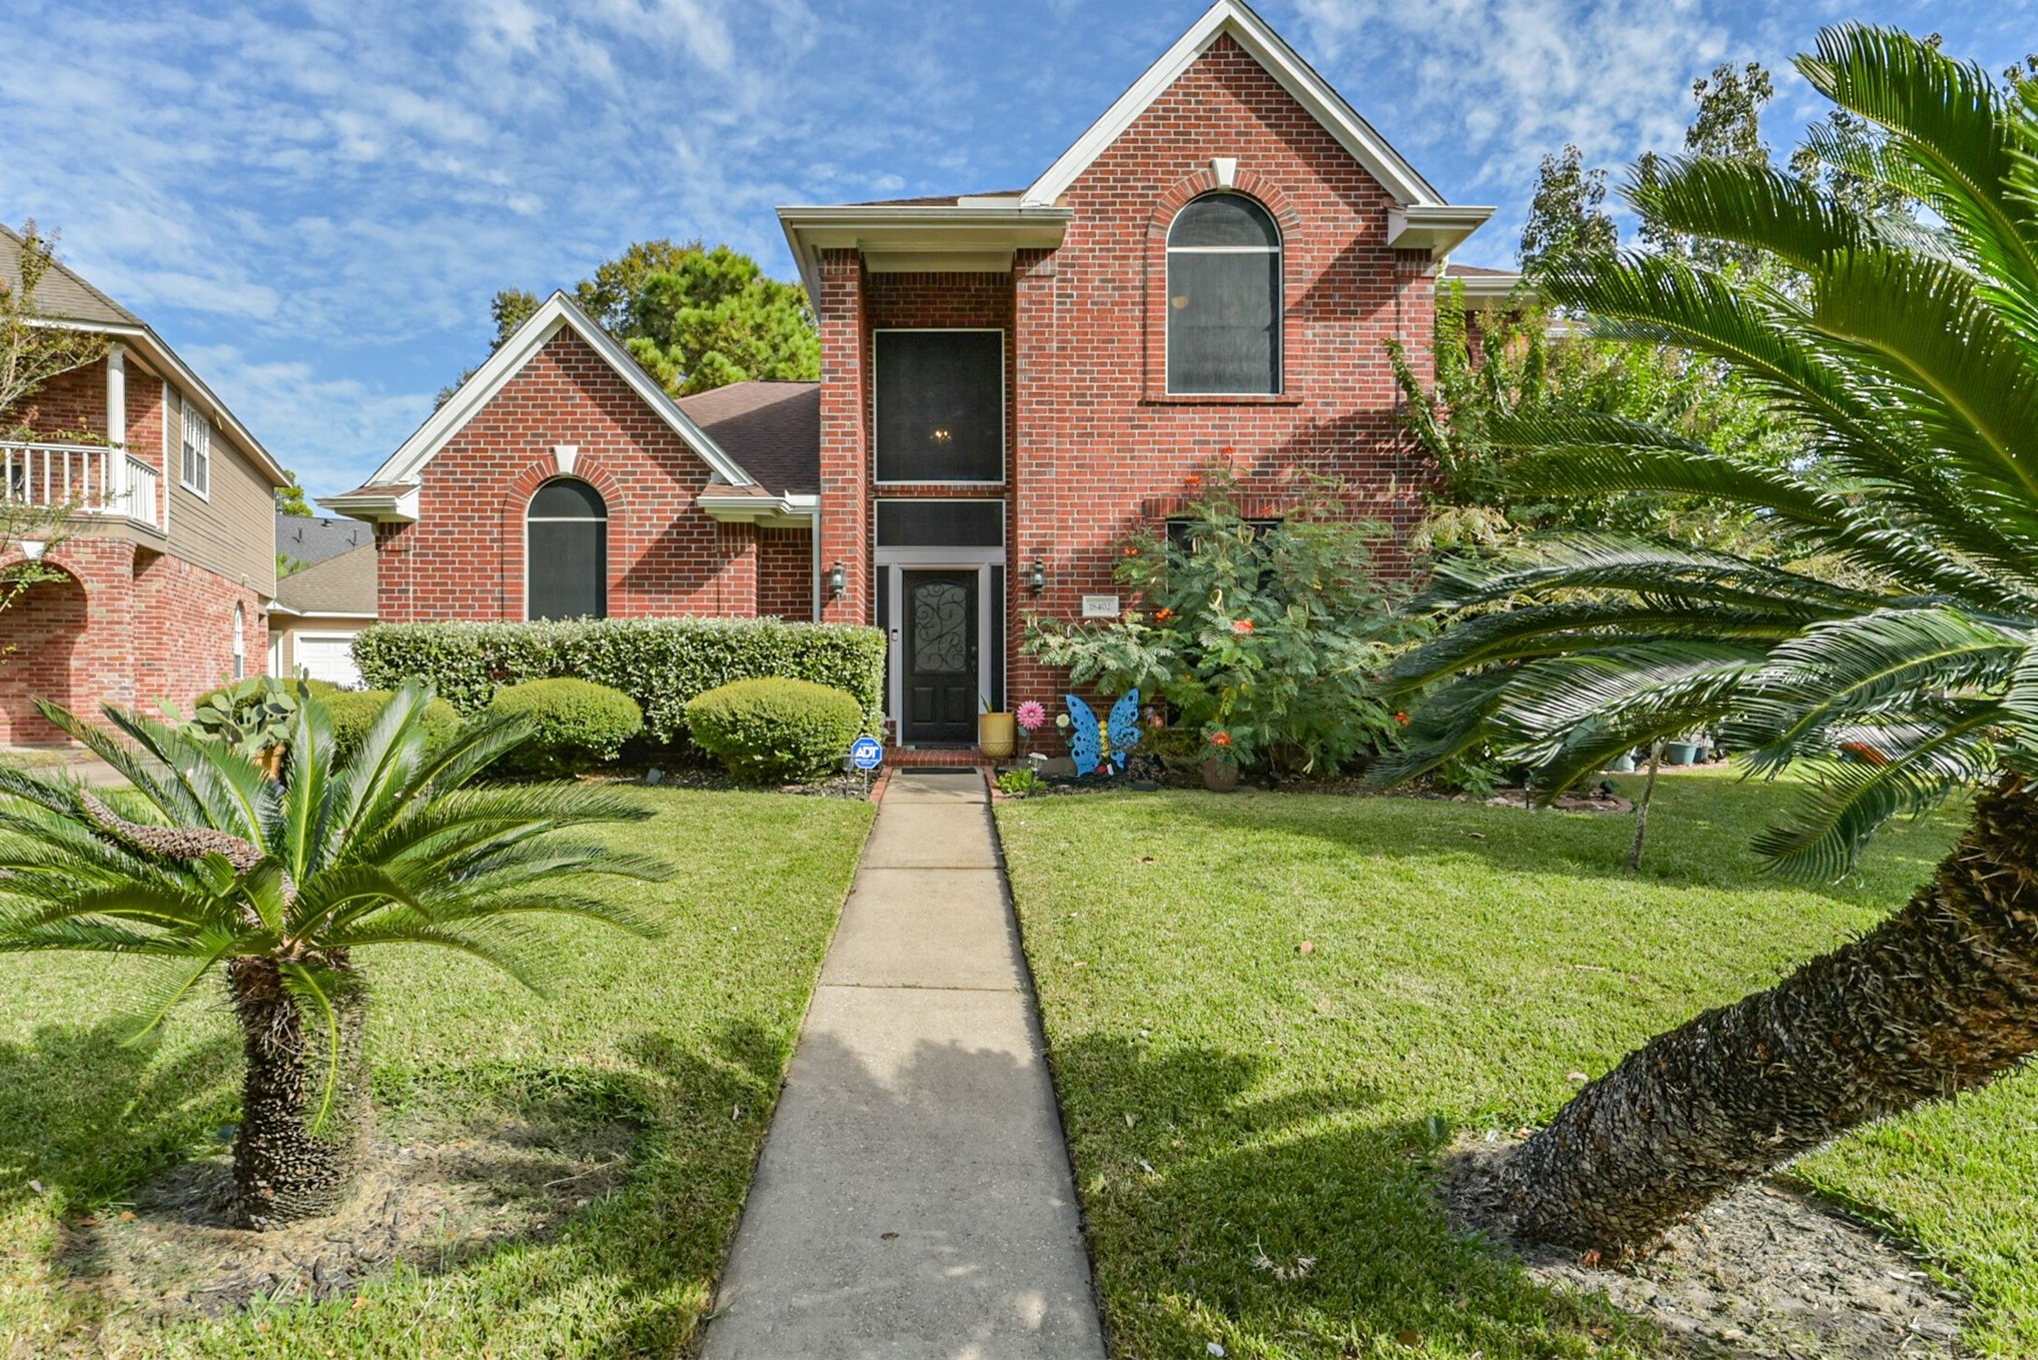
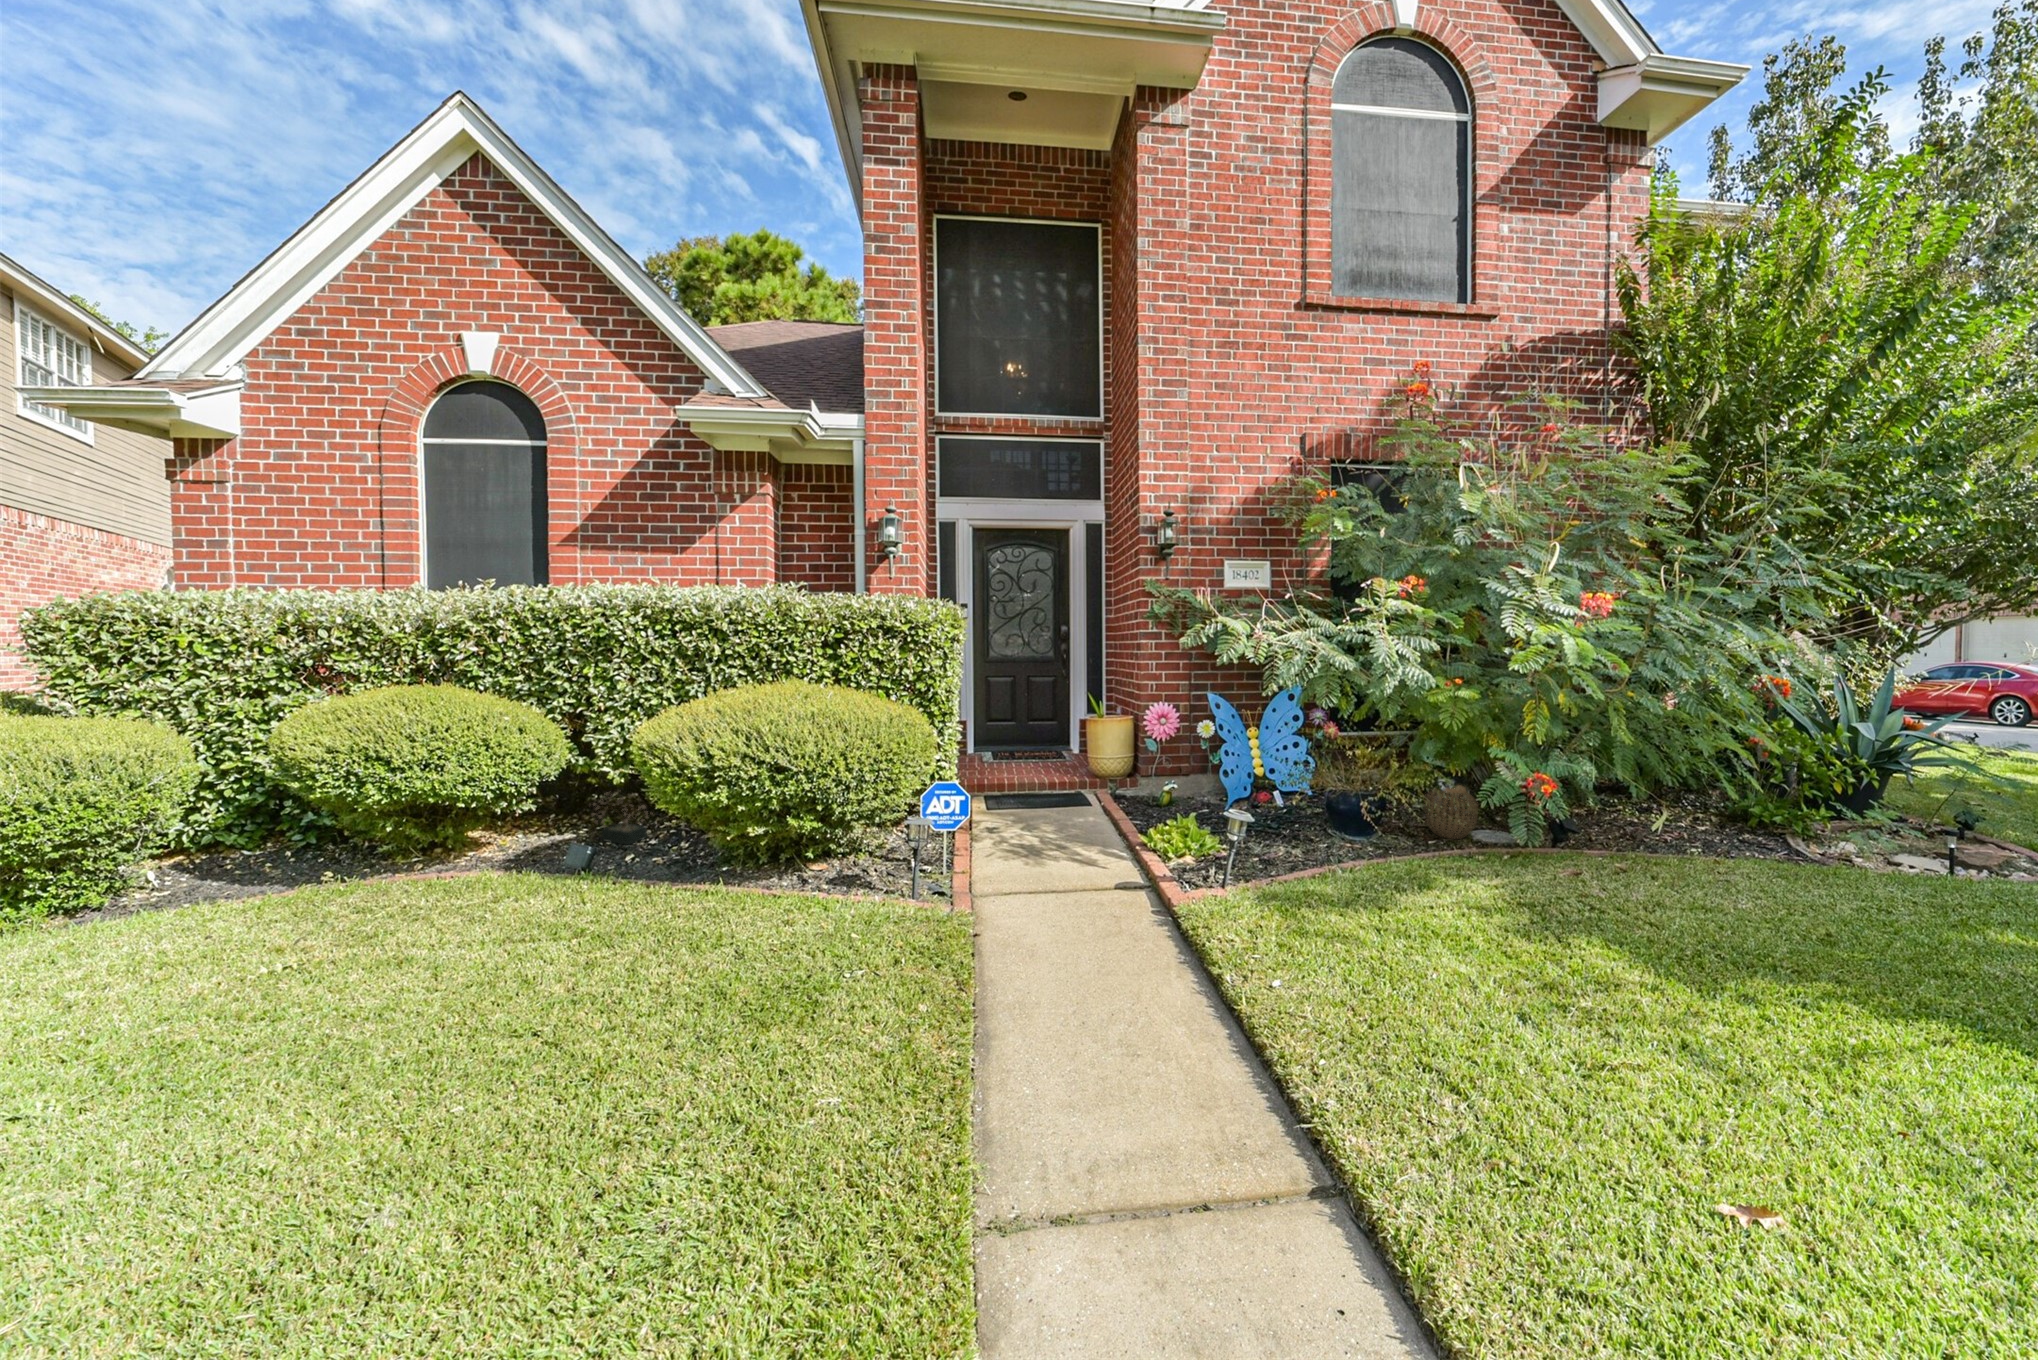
decorative plant: present [1129,759,1160,791] -> present [592,793,651,845]

